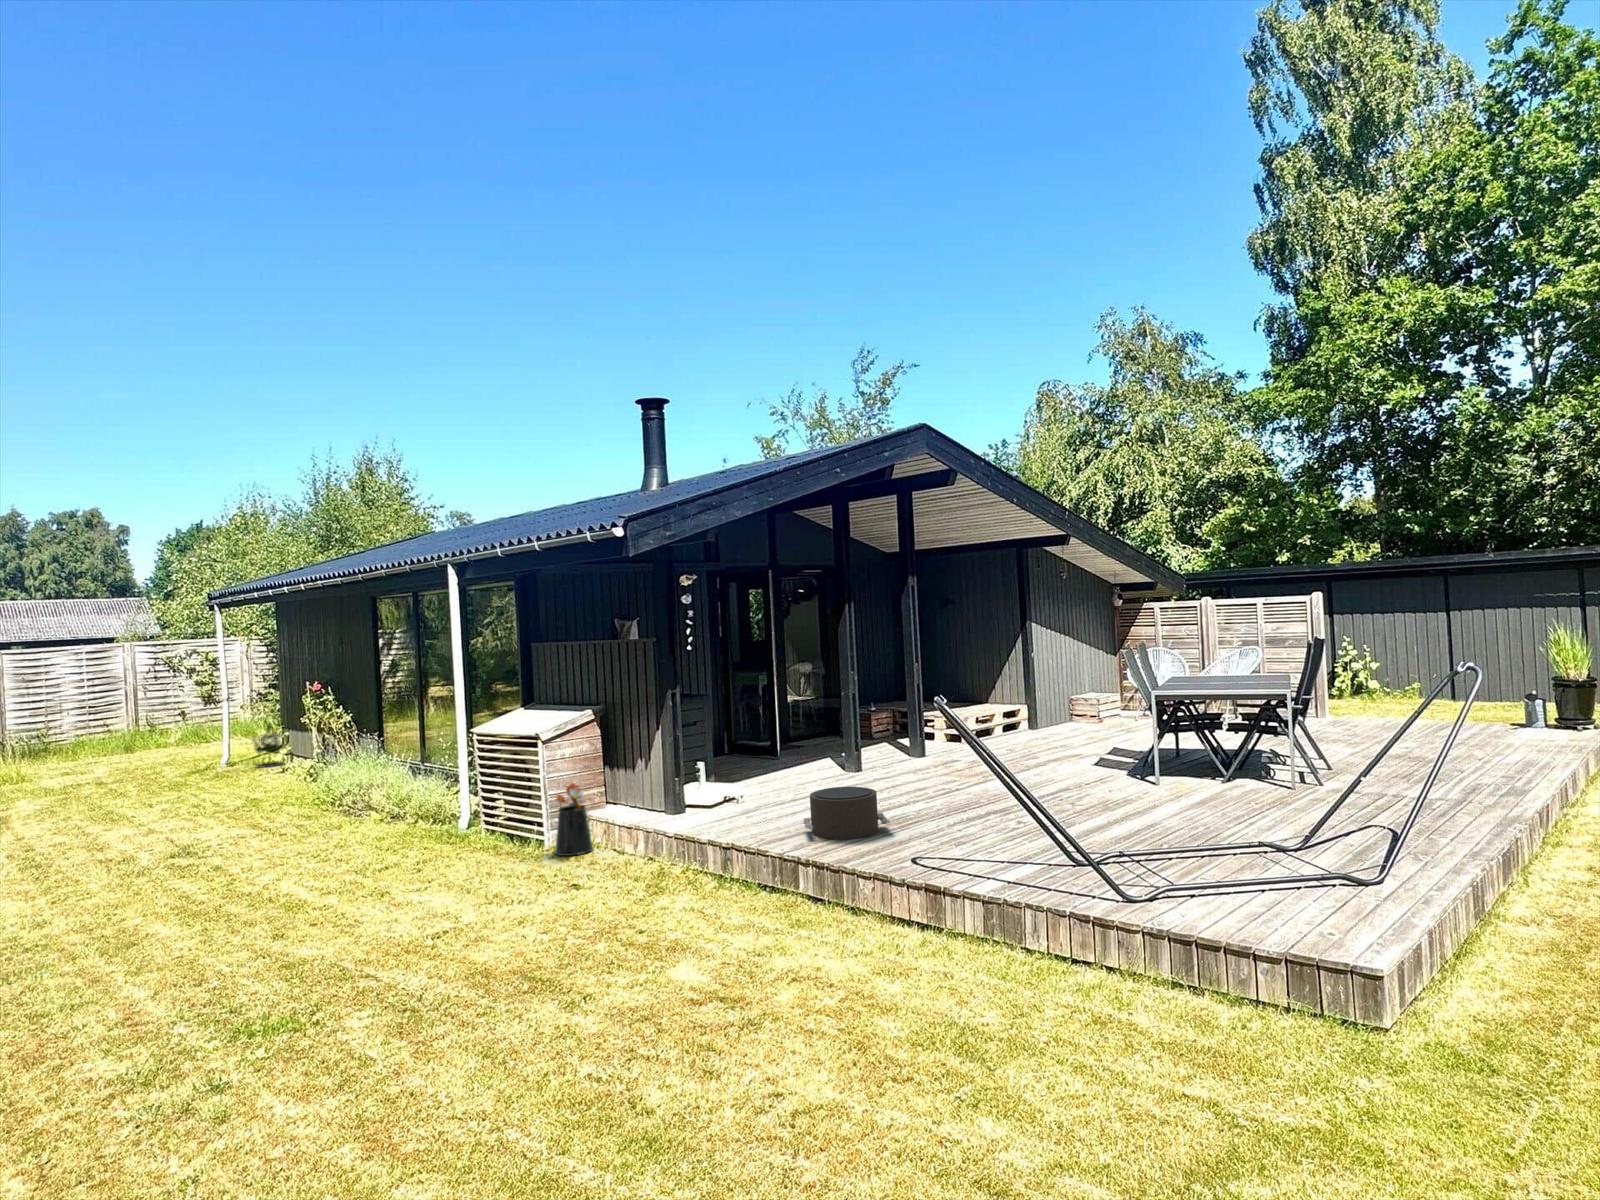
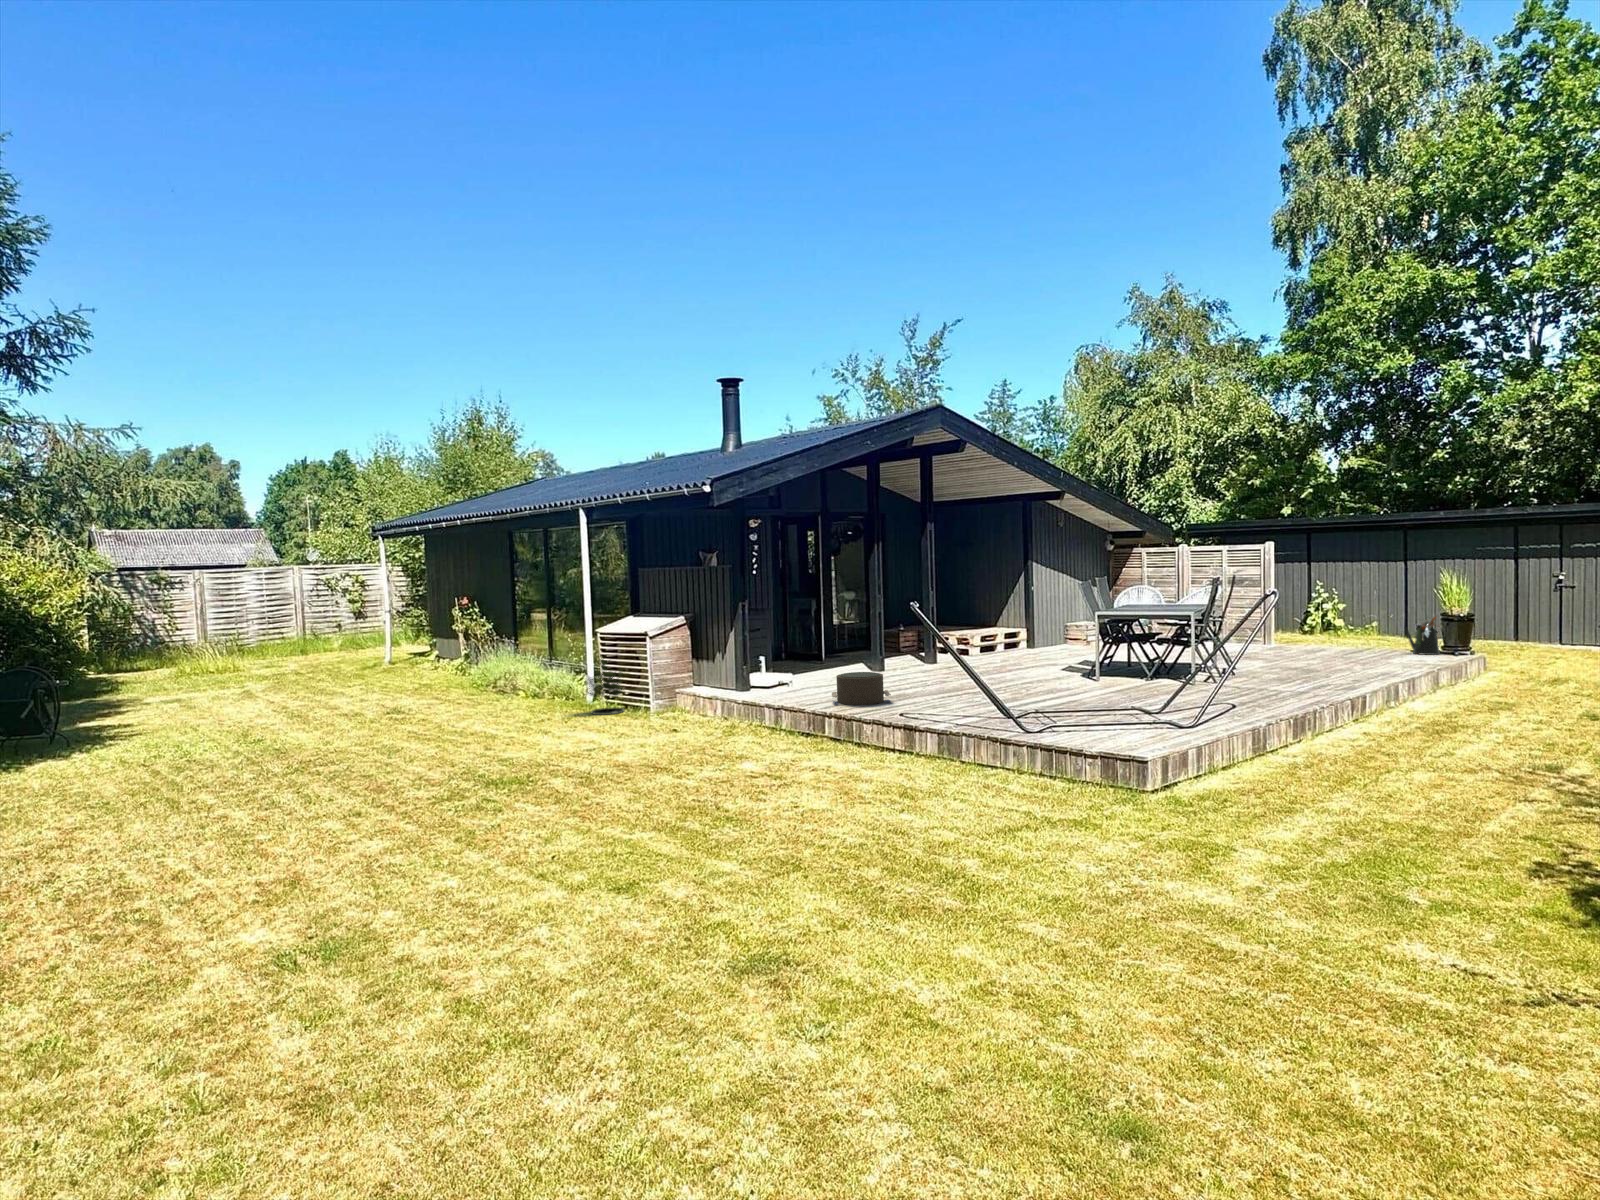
potted tree: present [253,723,285,768] -> present [587,656,624,715]
watering can: present [555,784,594,856] -> present [1405,617,1440,655]

